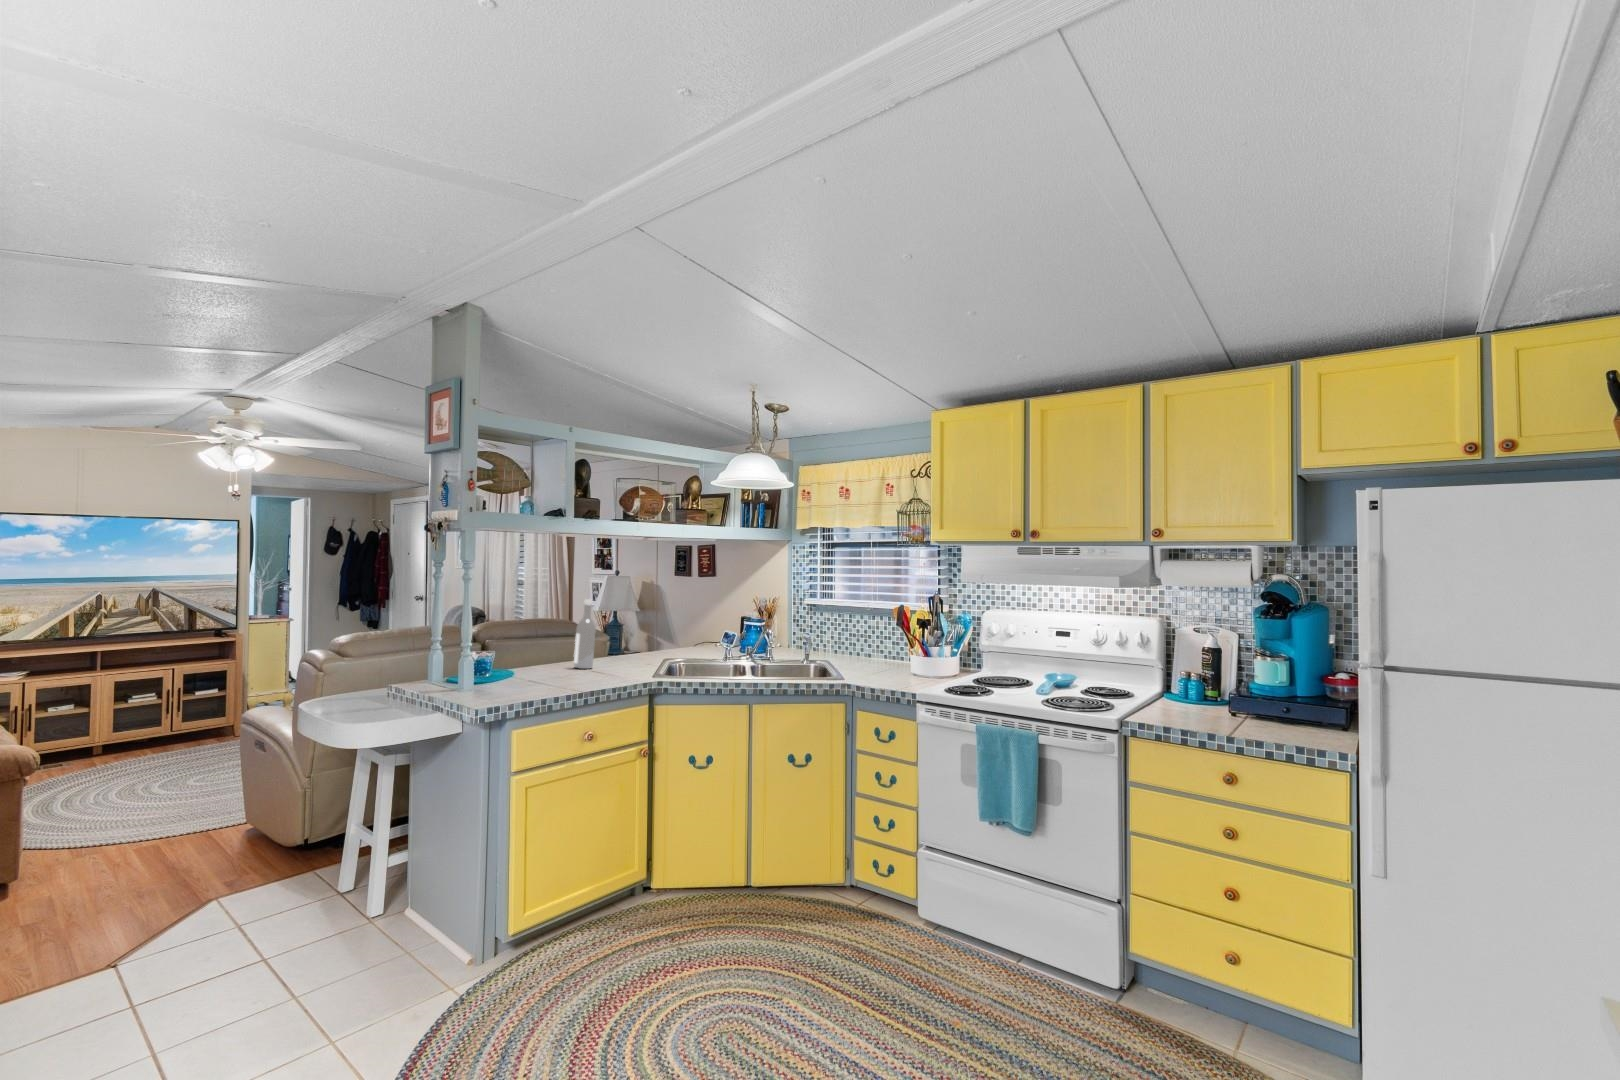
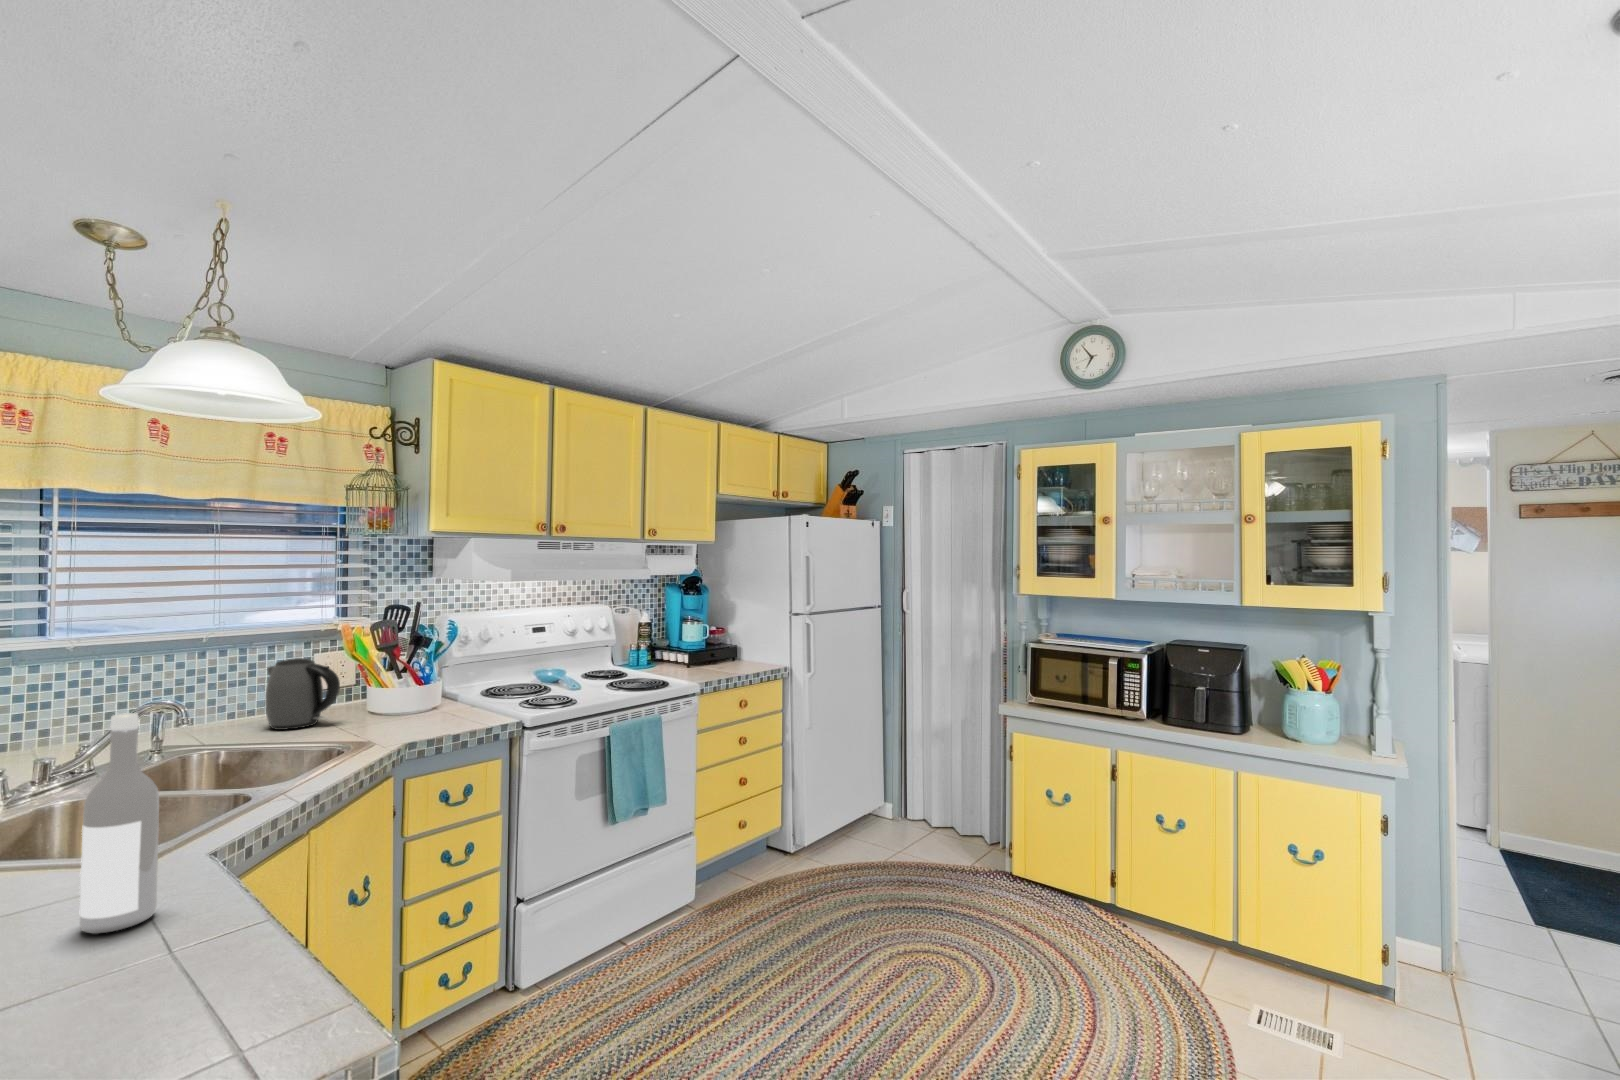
kettle: none [859,623,890,667] -> present [265,658,340,730]

